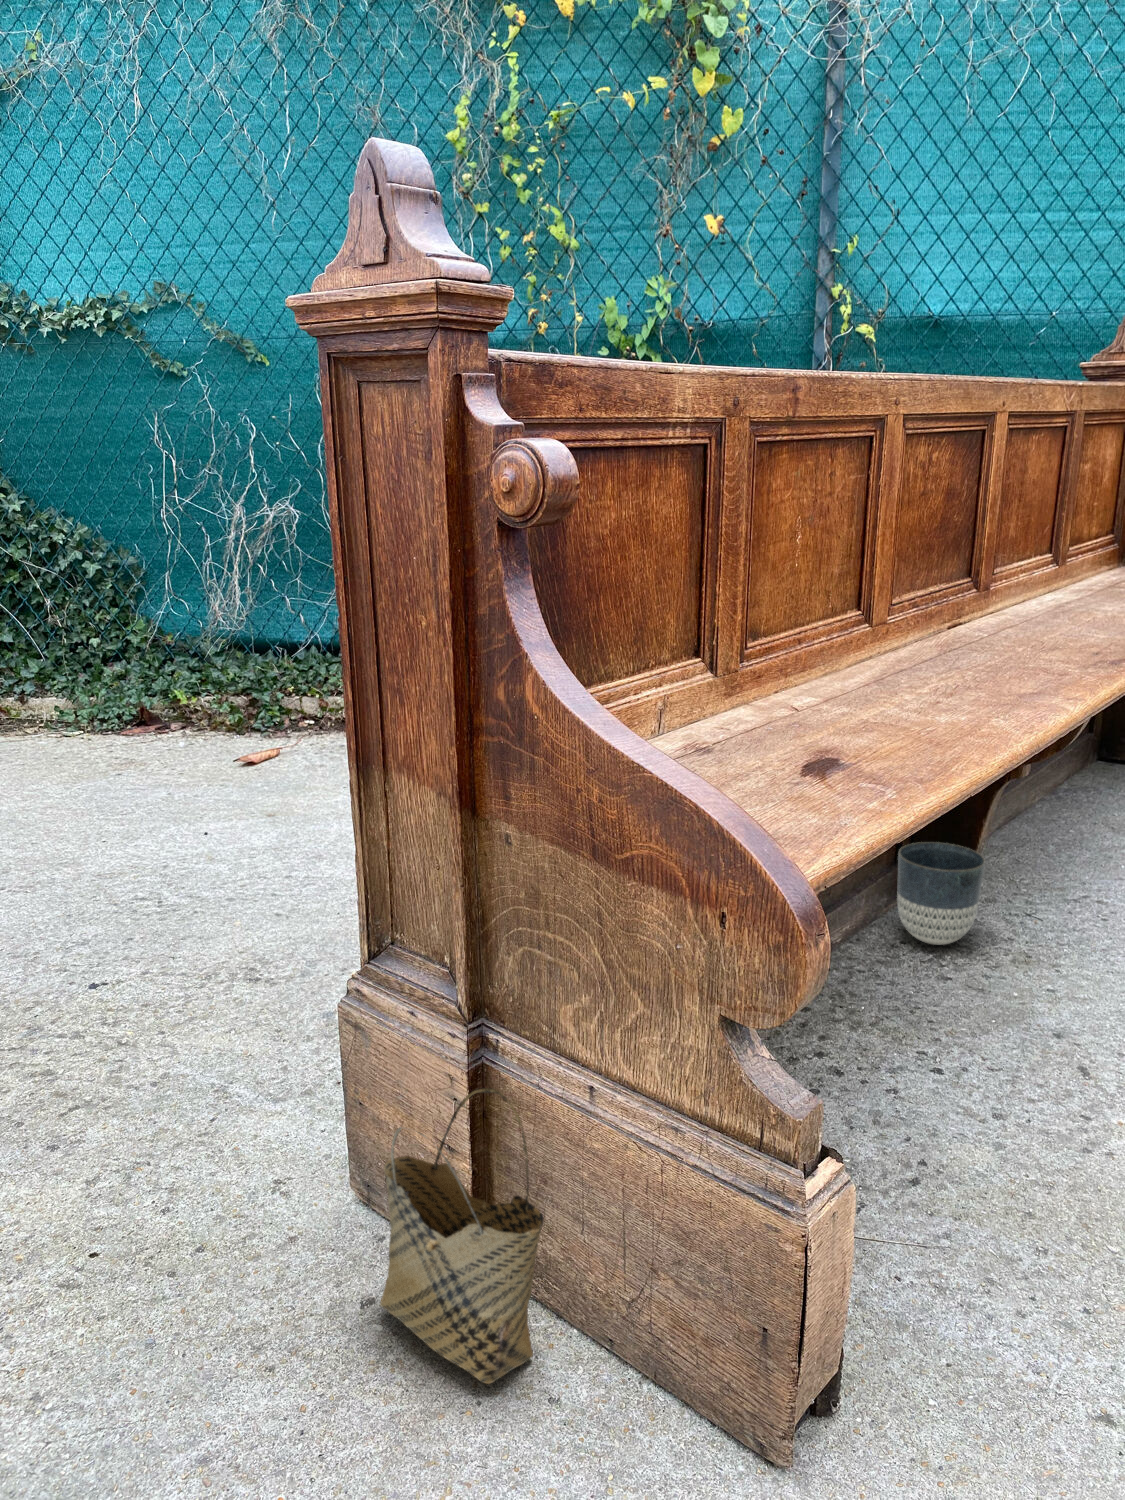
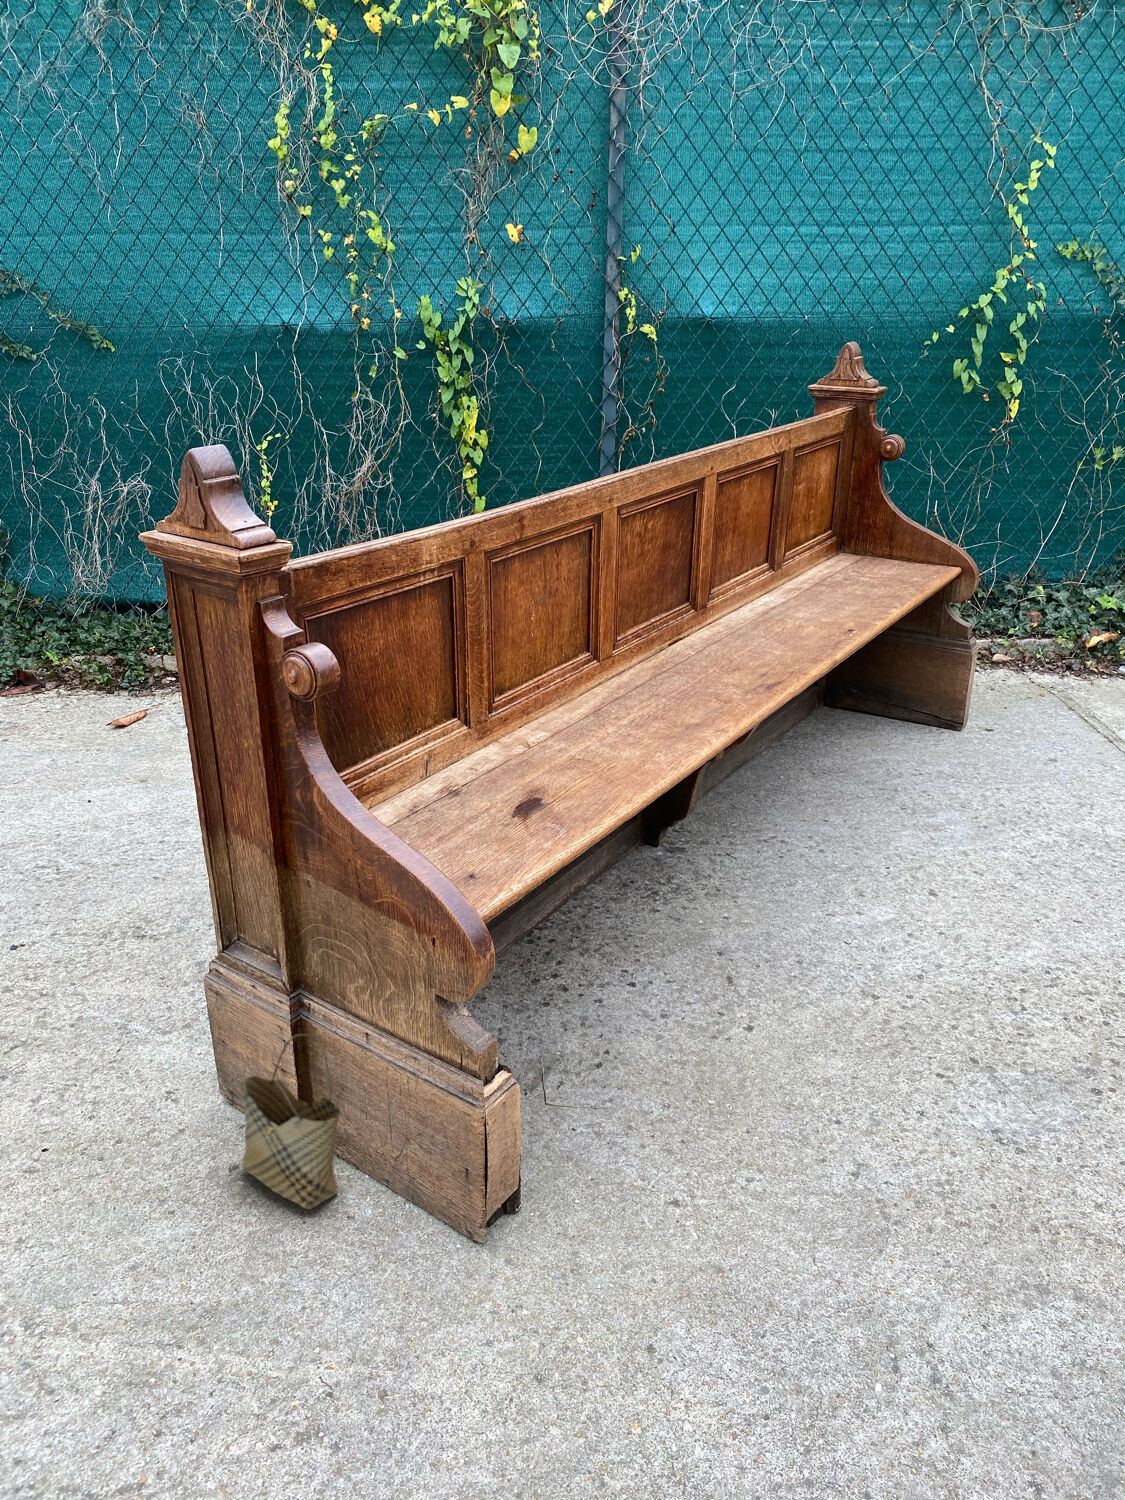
planter: present [897,842,985,945] -> none [629,811,690,888]

